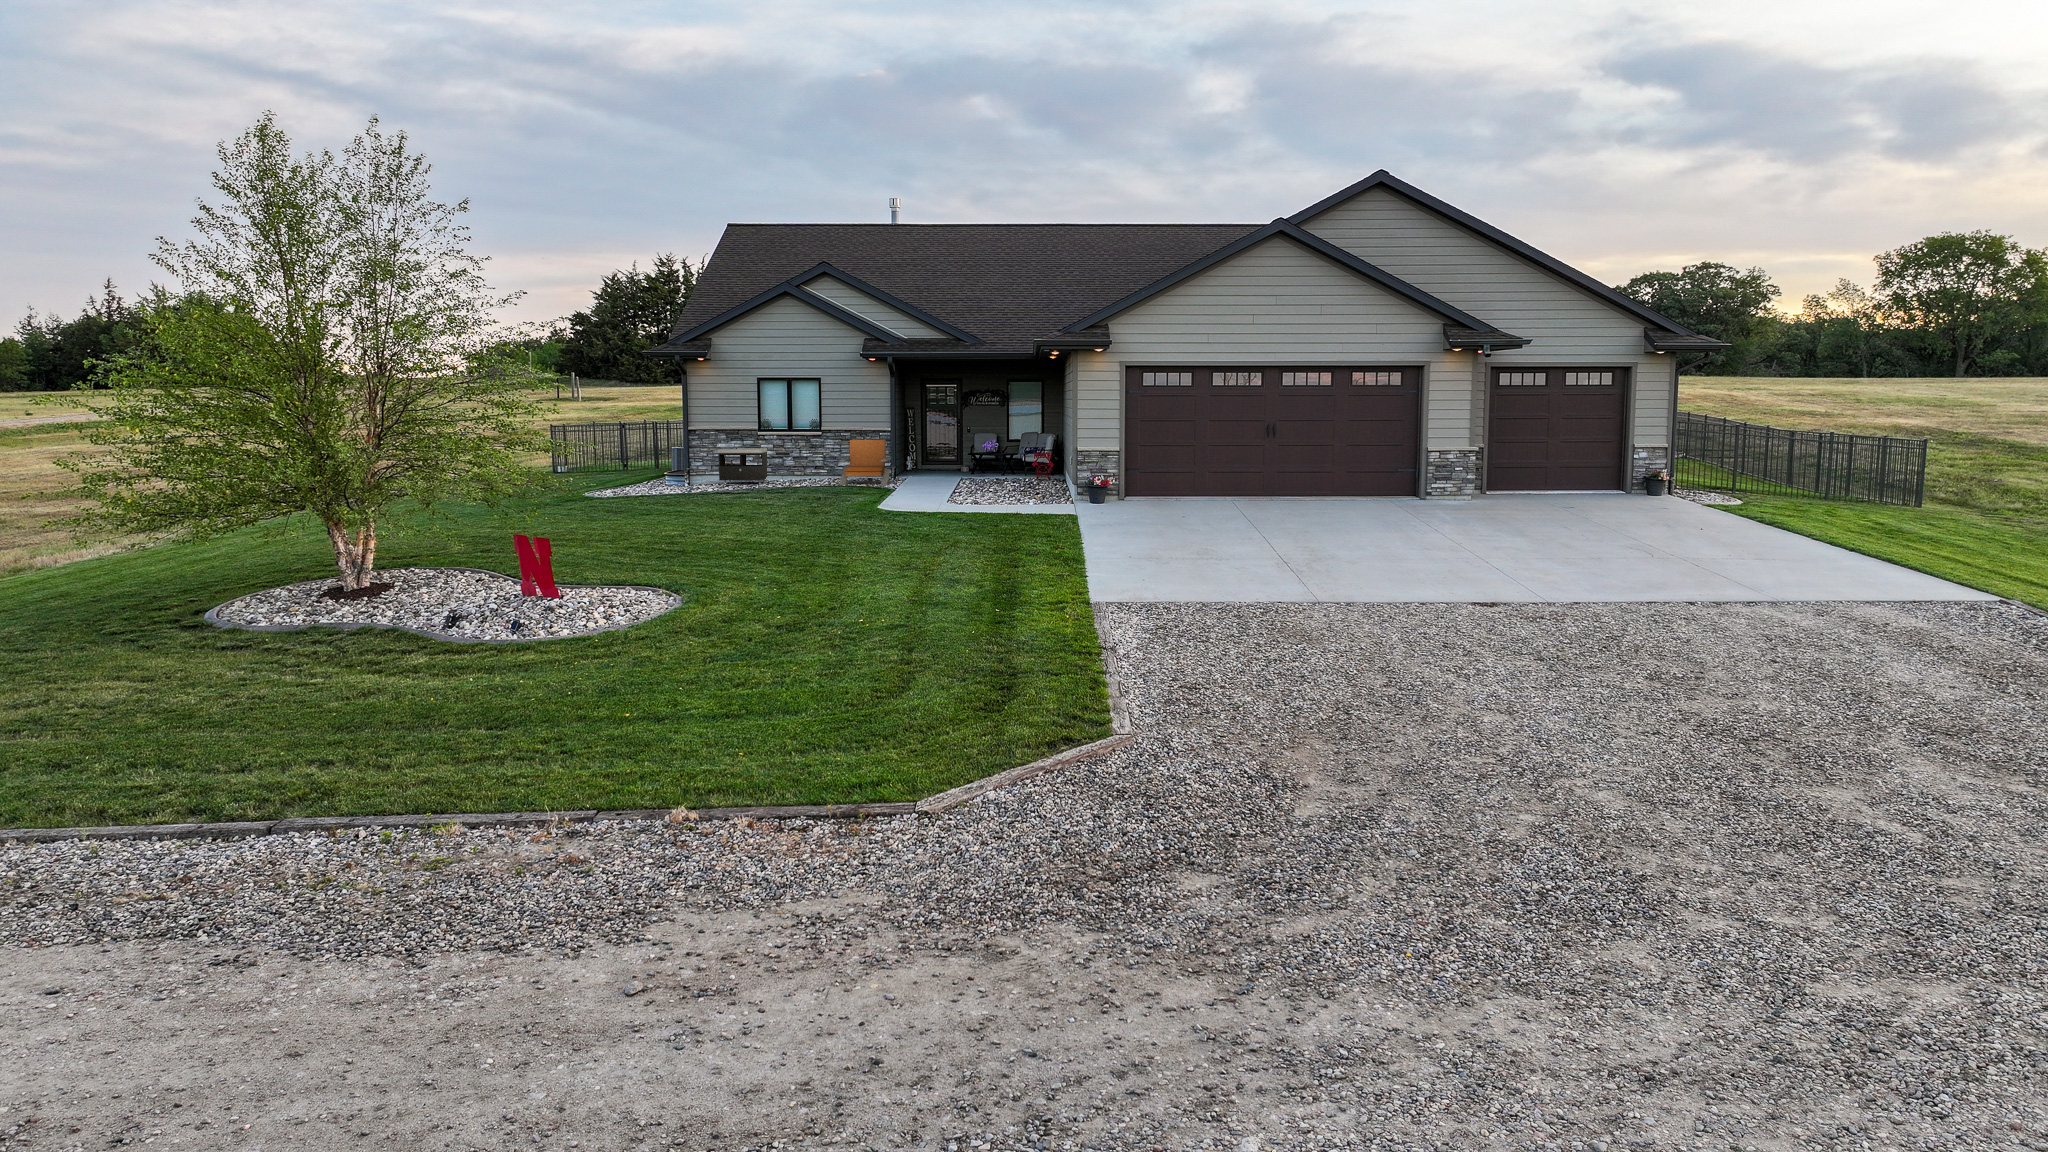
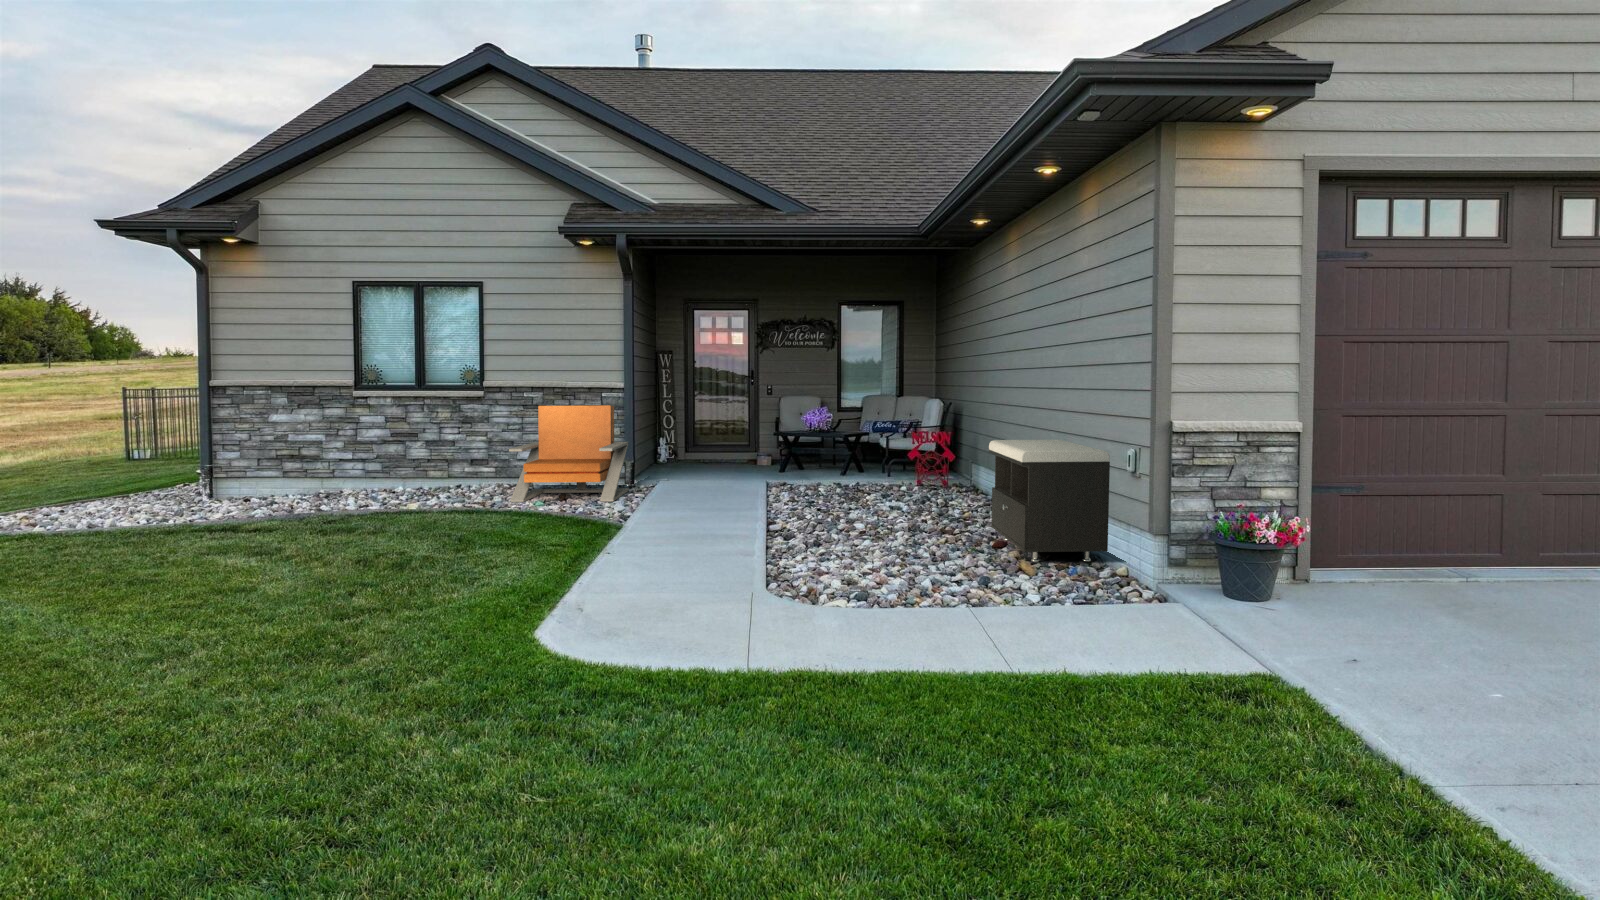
storage bench: present [718,448,767,484] -> present [989,440,1110,562]

